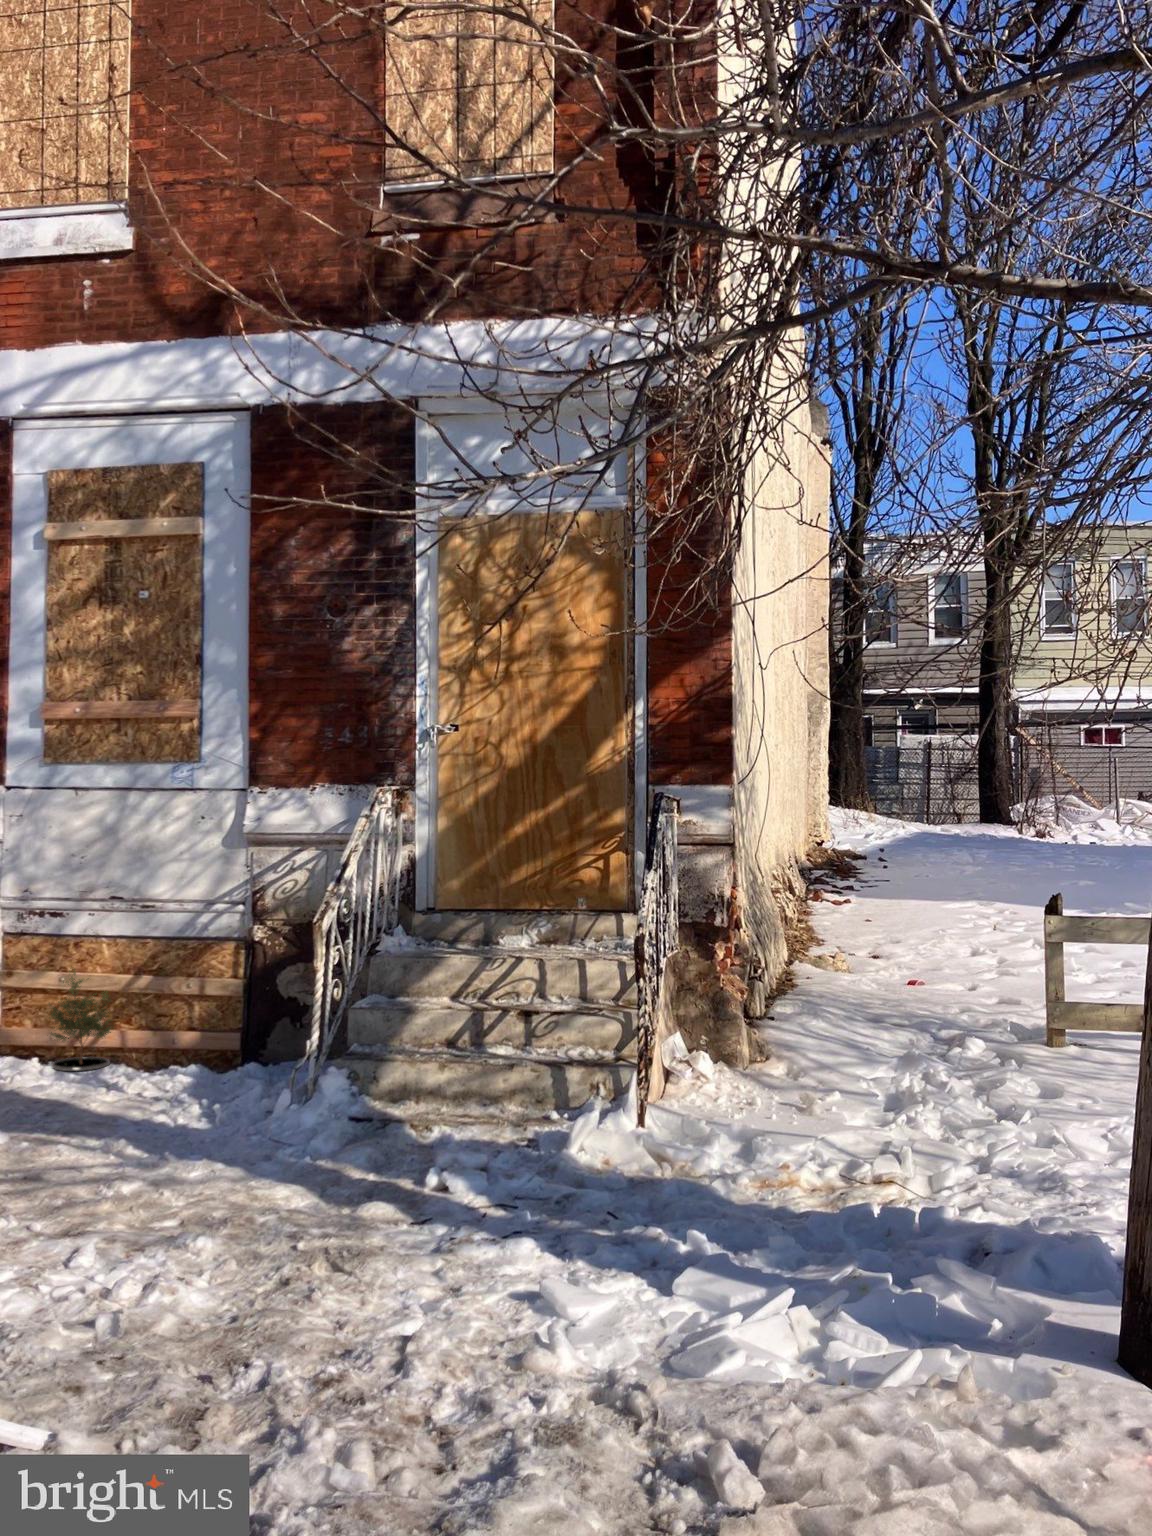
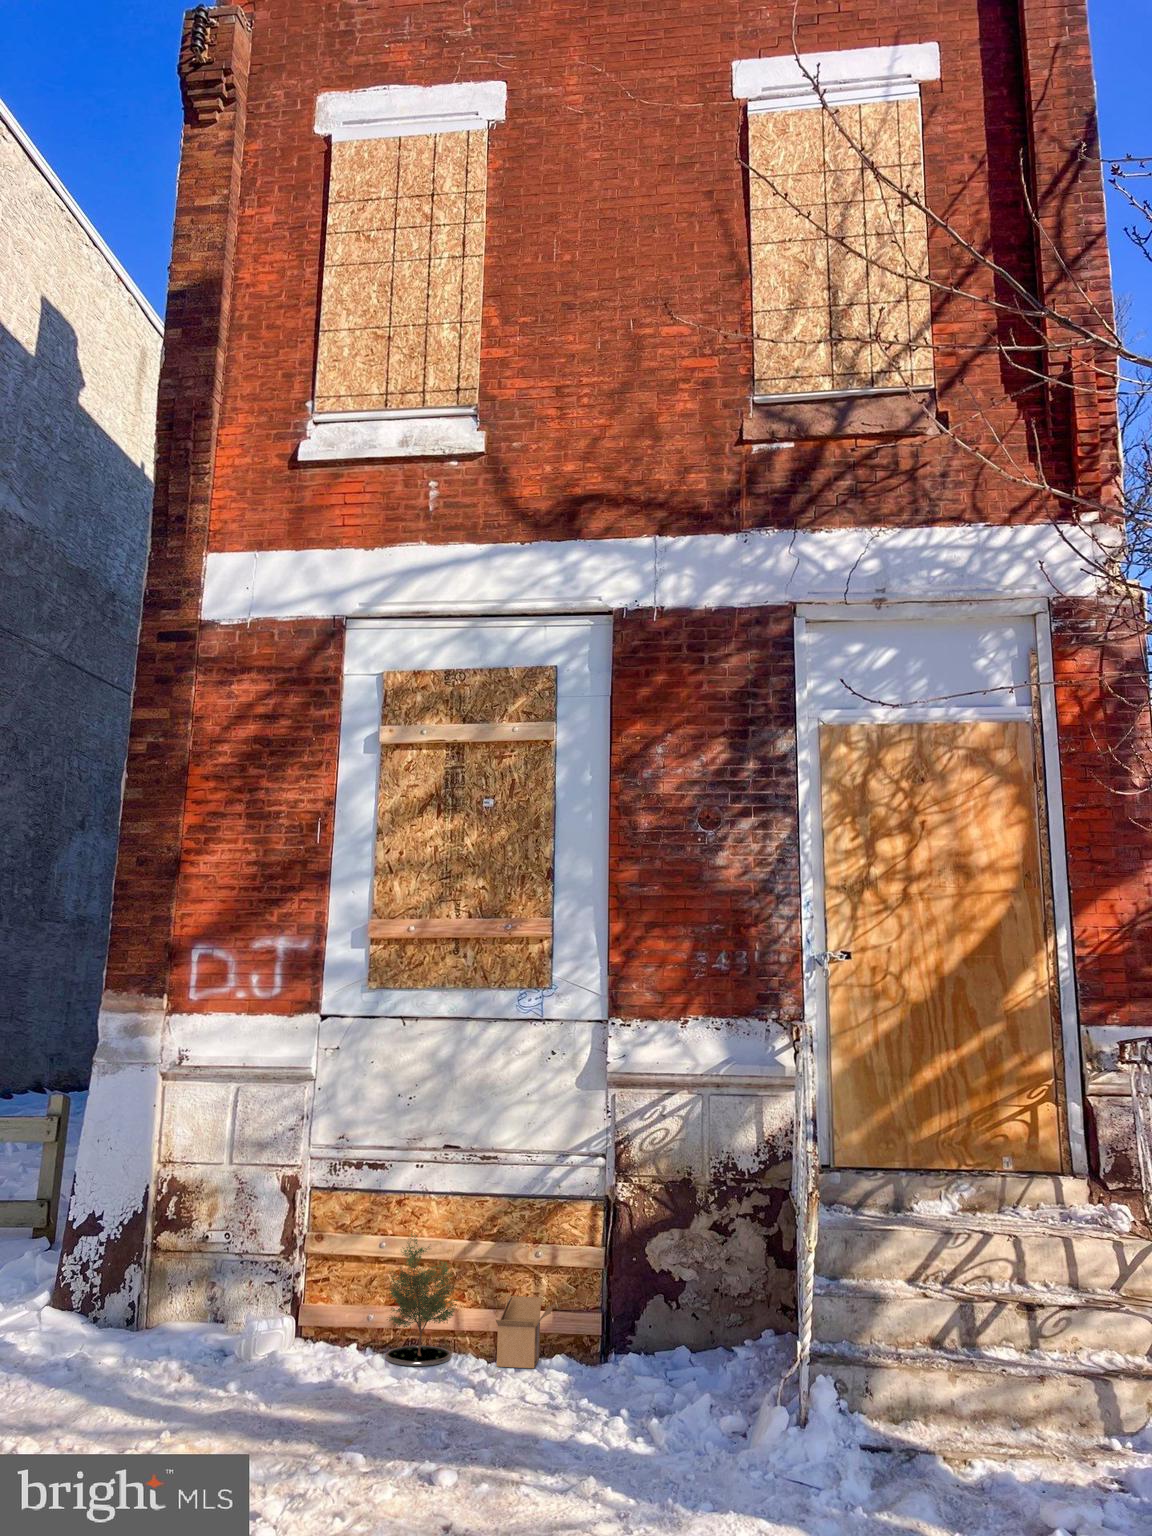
cardboard box: none [131,1017,194,1072] -> present [496,1296,555,1368]

